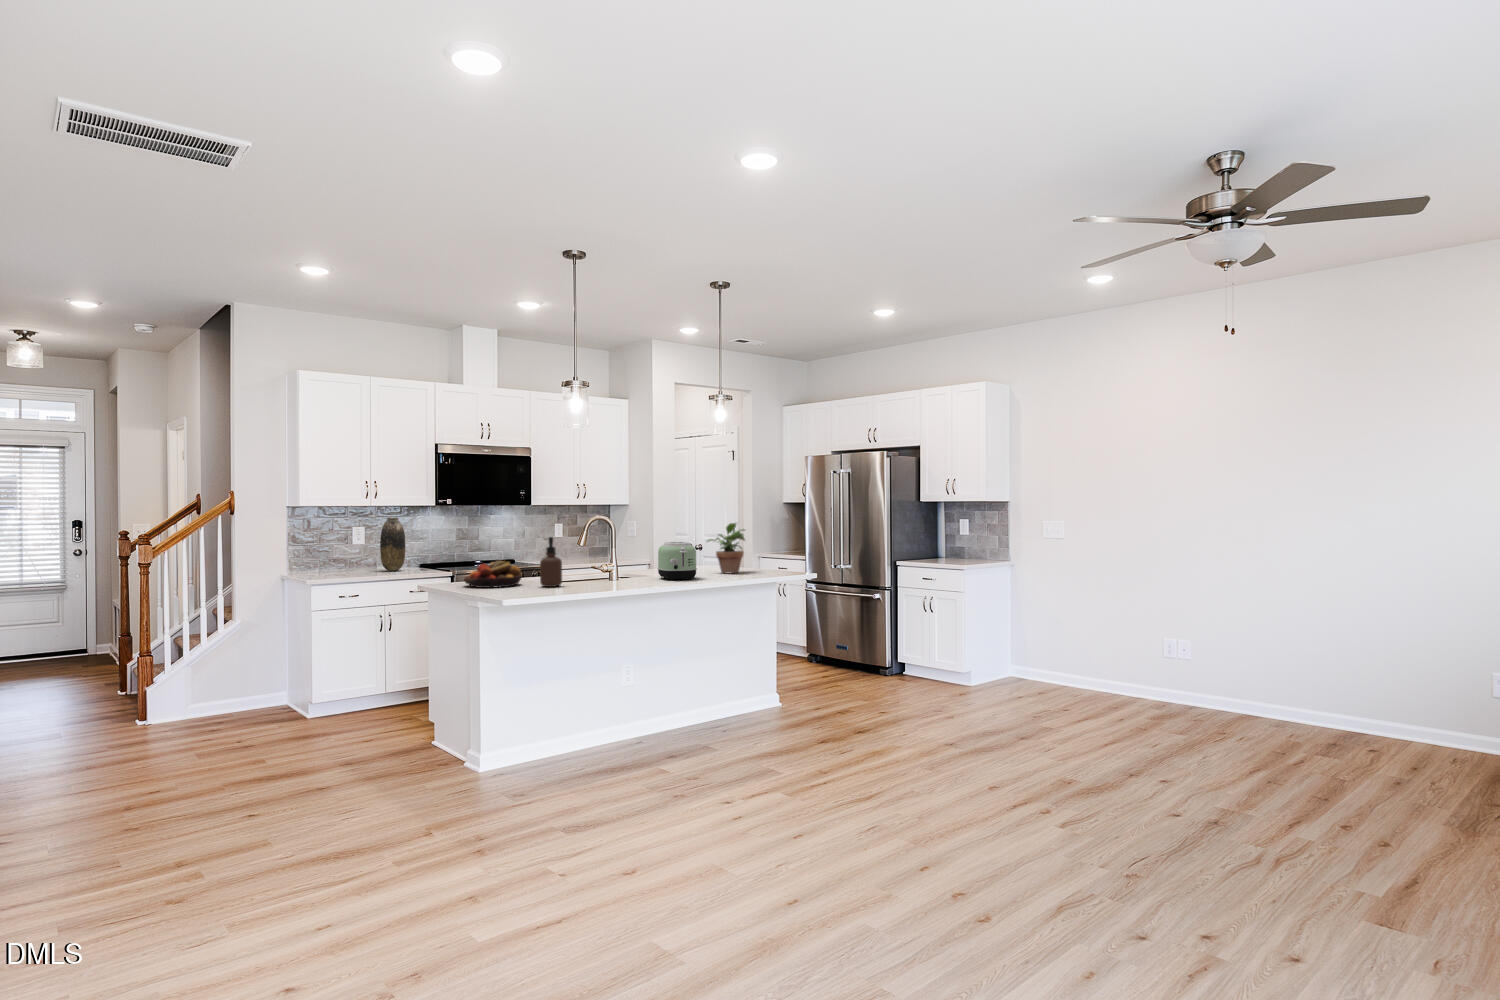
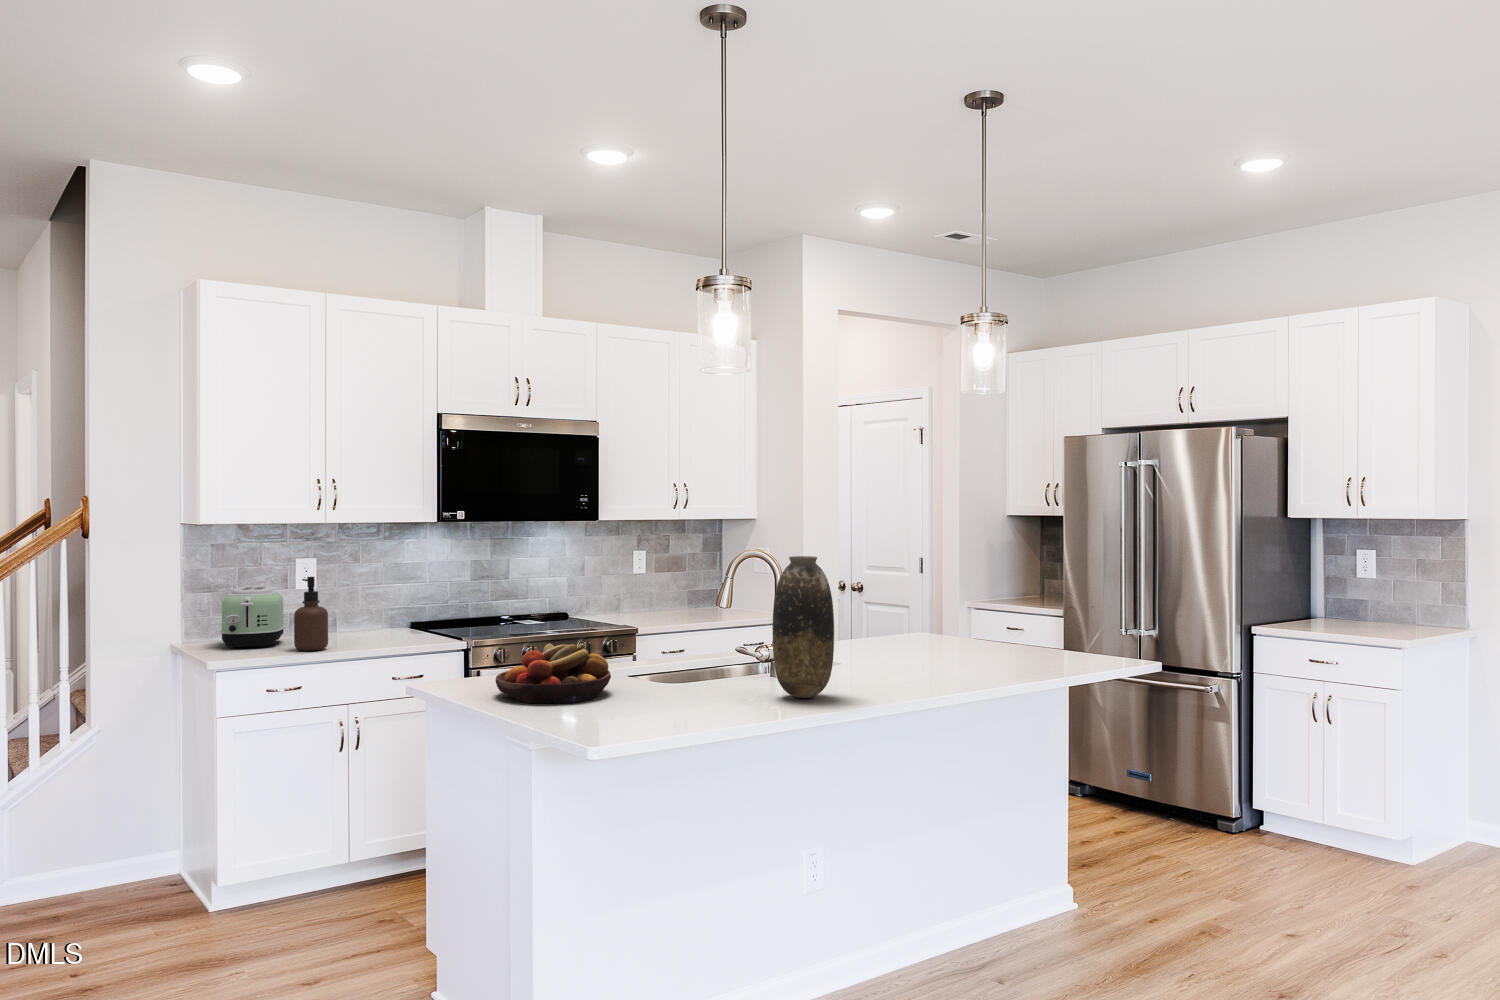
vase: present [380,518,405,571] -> present [773,556,834,698]
potted plant: present [707,523,745,573] -> none [949,563,1027,663]
soap dispenser: present [540,537,562,587] -> present [294,577,328,651]
toaster: present [658,542,697,580] -> present [221,587,284,648]

